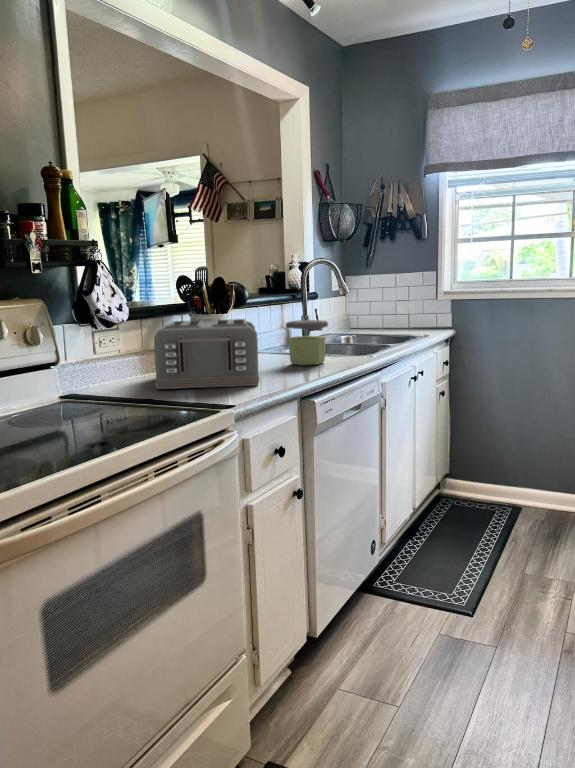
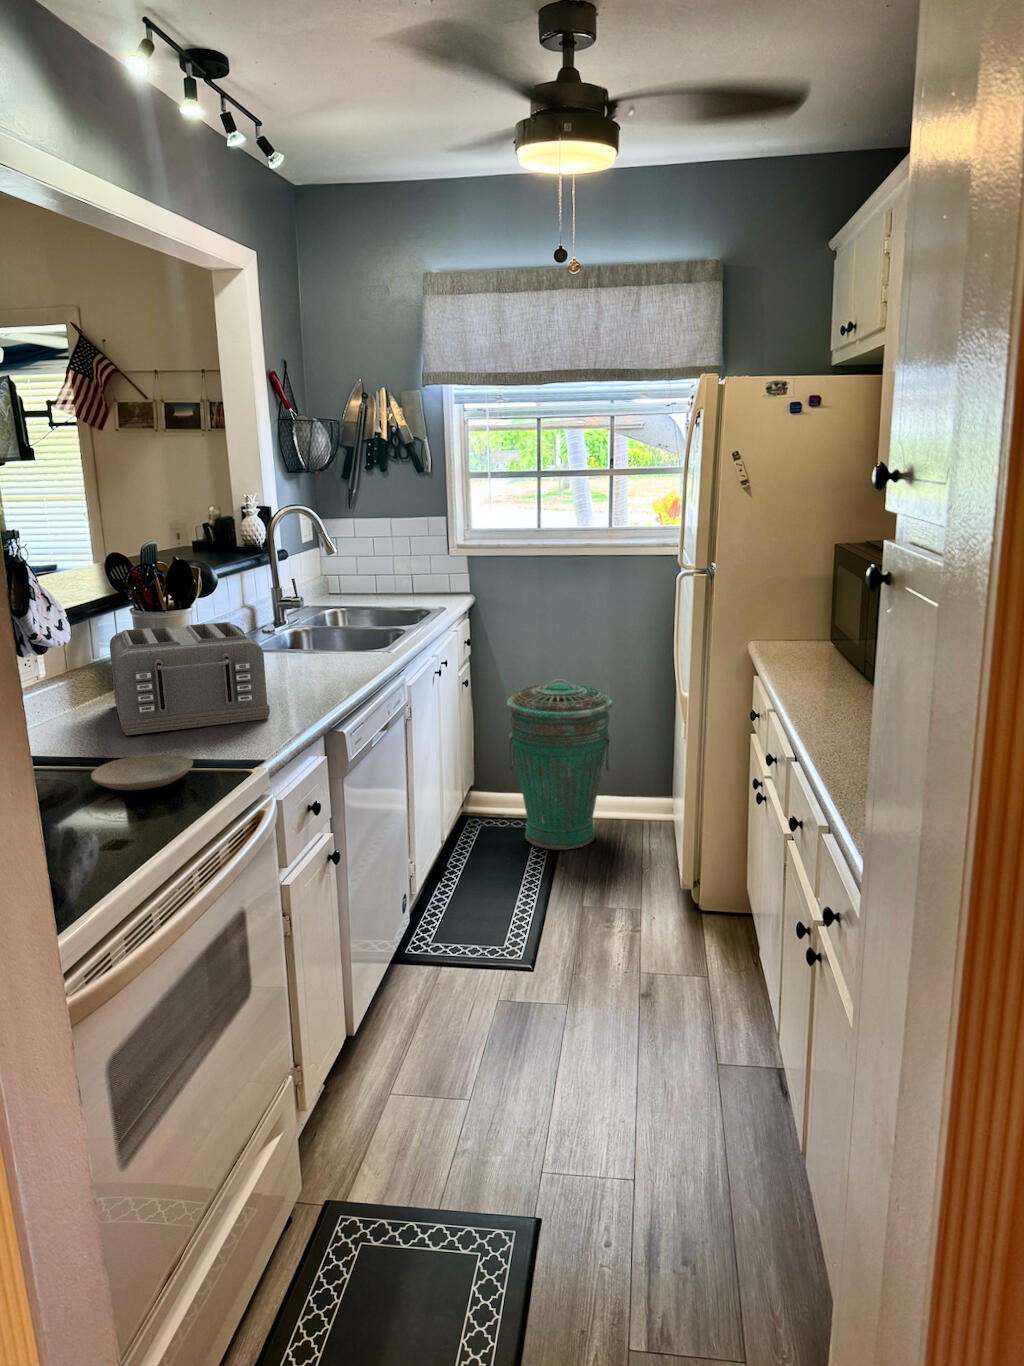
jar: present [286,320,328,365] -> none [279,612,336,677]
trash can: none [474,393,561,528] -> present [507,679,613,850]
plate: none [107,396,180,417] -> present [91,753,193,790]

